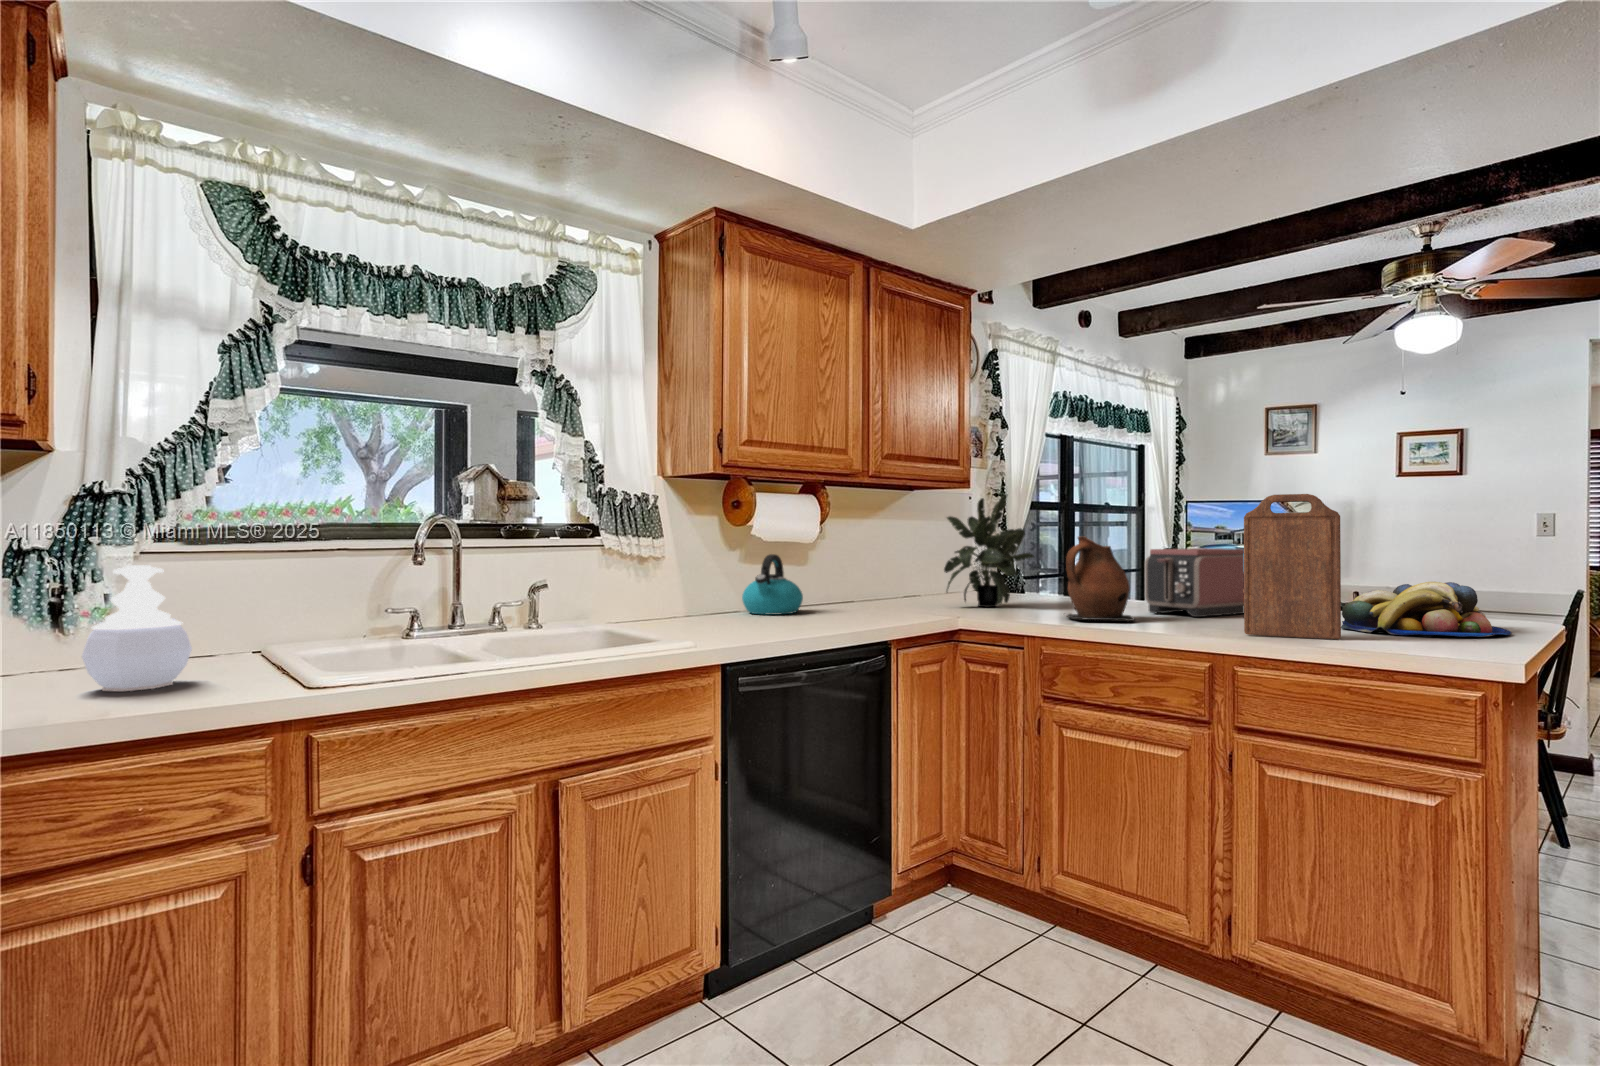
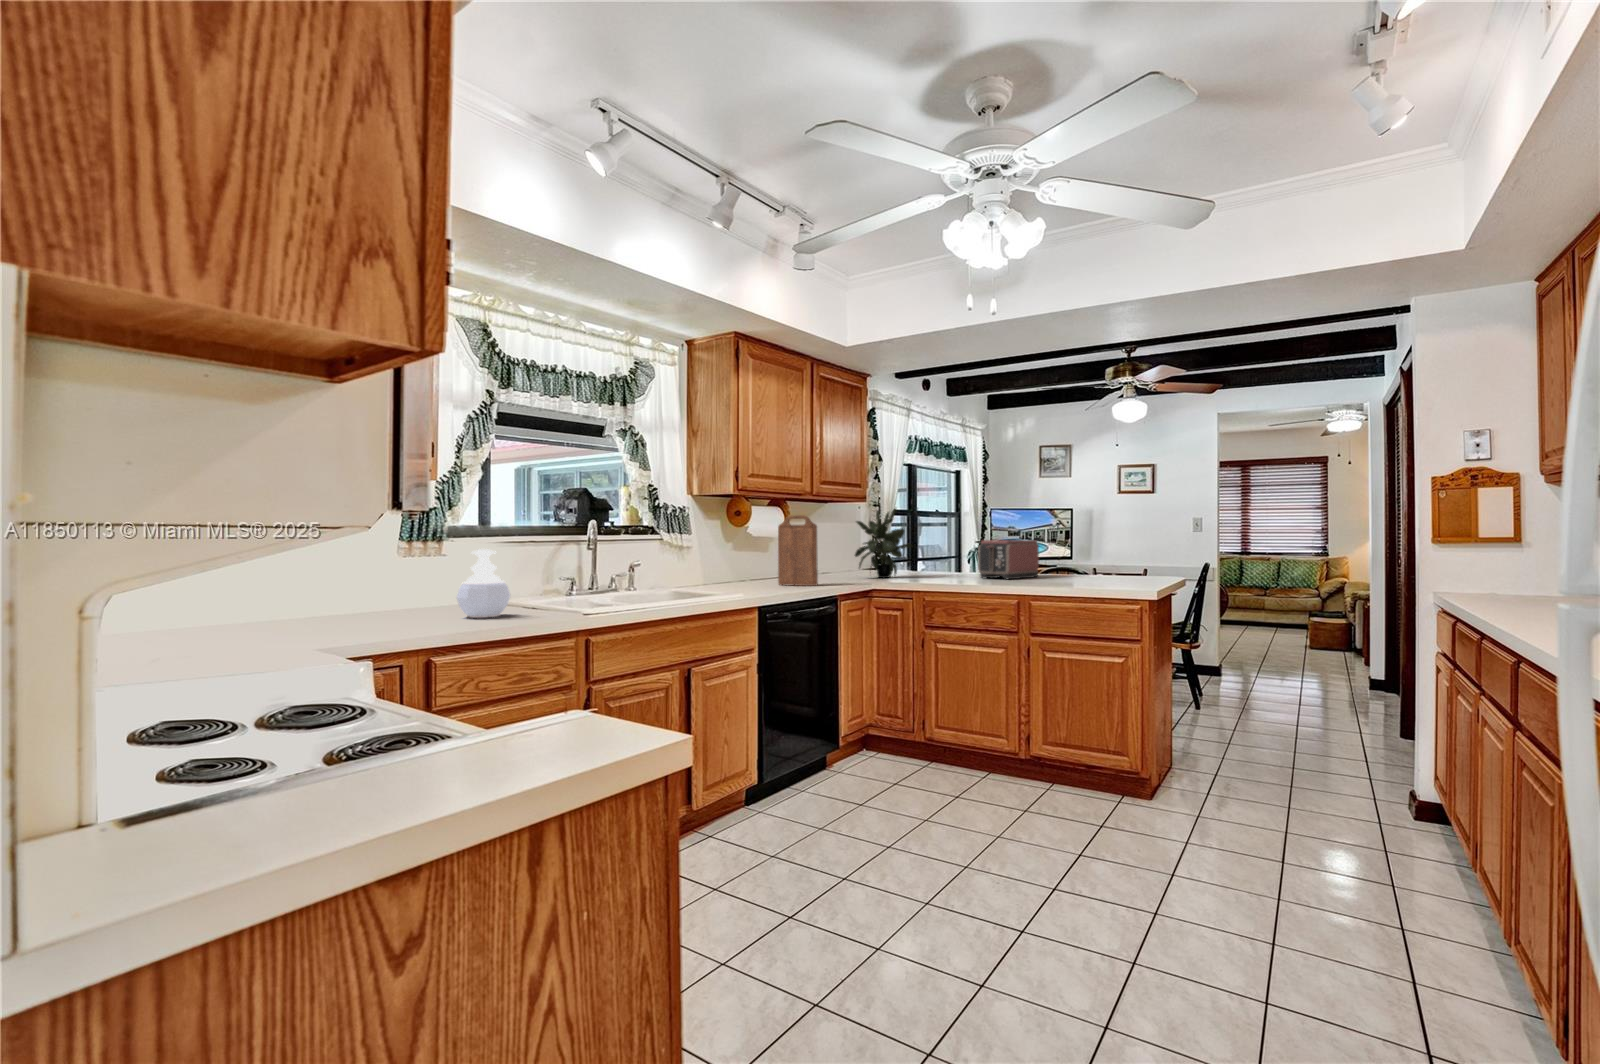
cutting board: present [1244,494,1341,639] -> present [778,515,818,586]
ceramic pitcher: present [1066,537,1135,621] -> none [934,533,977,582]
kettle: present [742,554,803,615] -> none [734,545,773,584]
fruit bowl: present [1341,582,1511,637] -> none [1081,556,1159,583]

